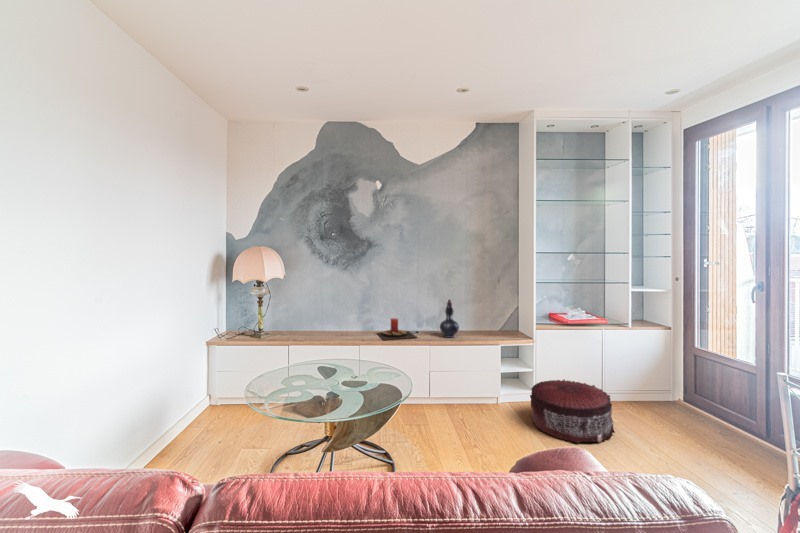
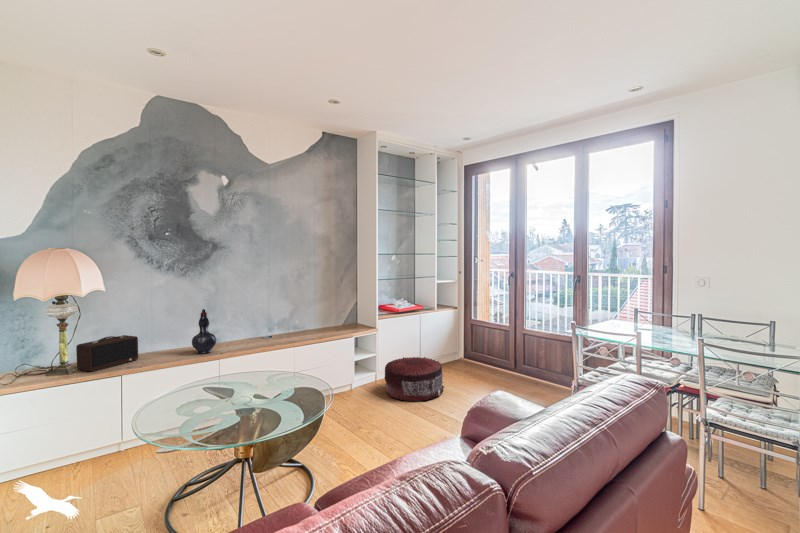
decorative vase: present [440,300,459,338] -> present [192,309,216,354]
speaker: none [265,315,305,340] -> present [76,335,138,372]
candle: present [377,318,417,340] -> none [229,325,279,349]

